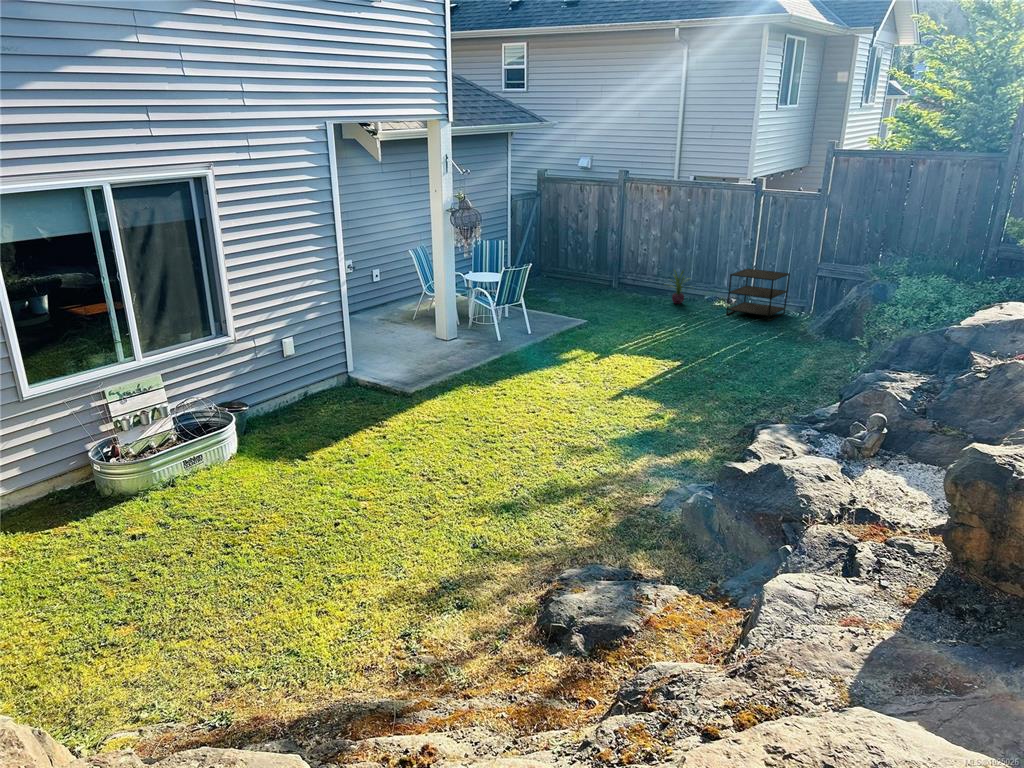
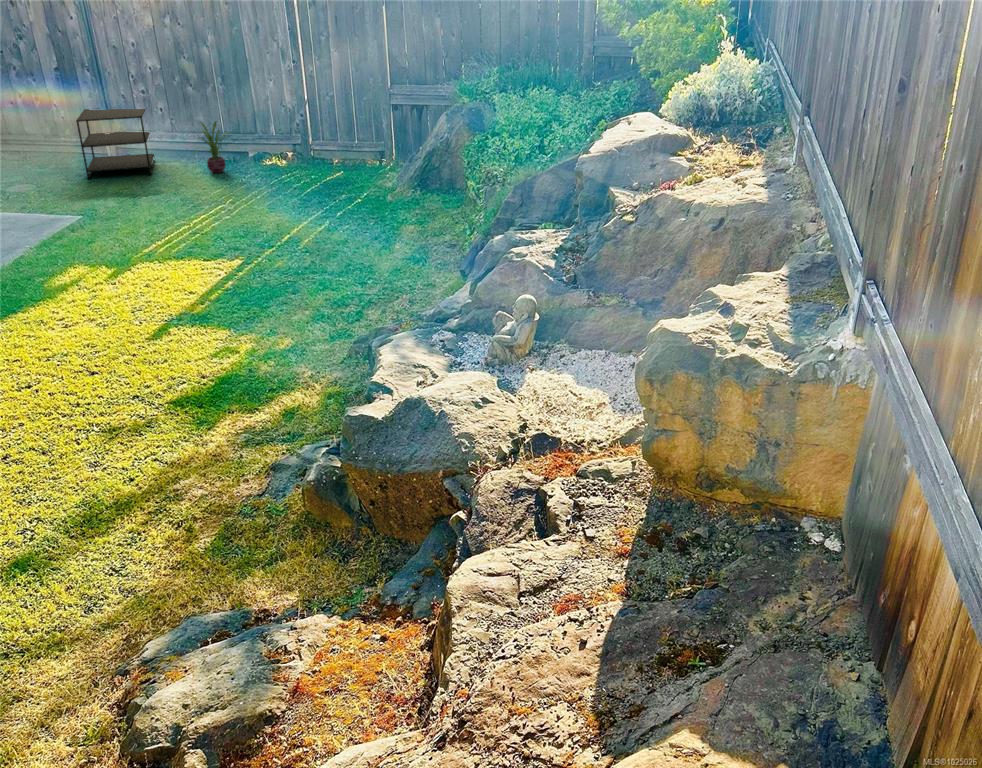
side table: present [727,269,790,321] -> present [76,108,155,179]

